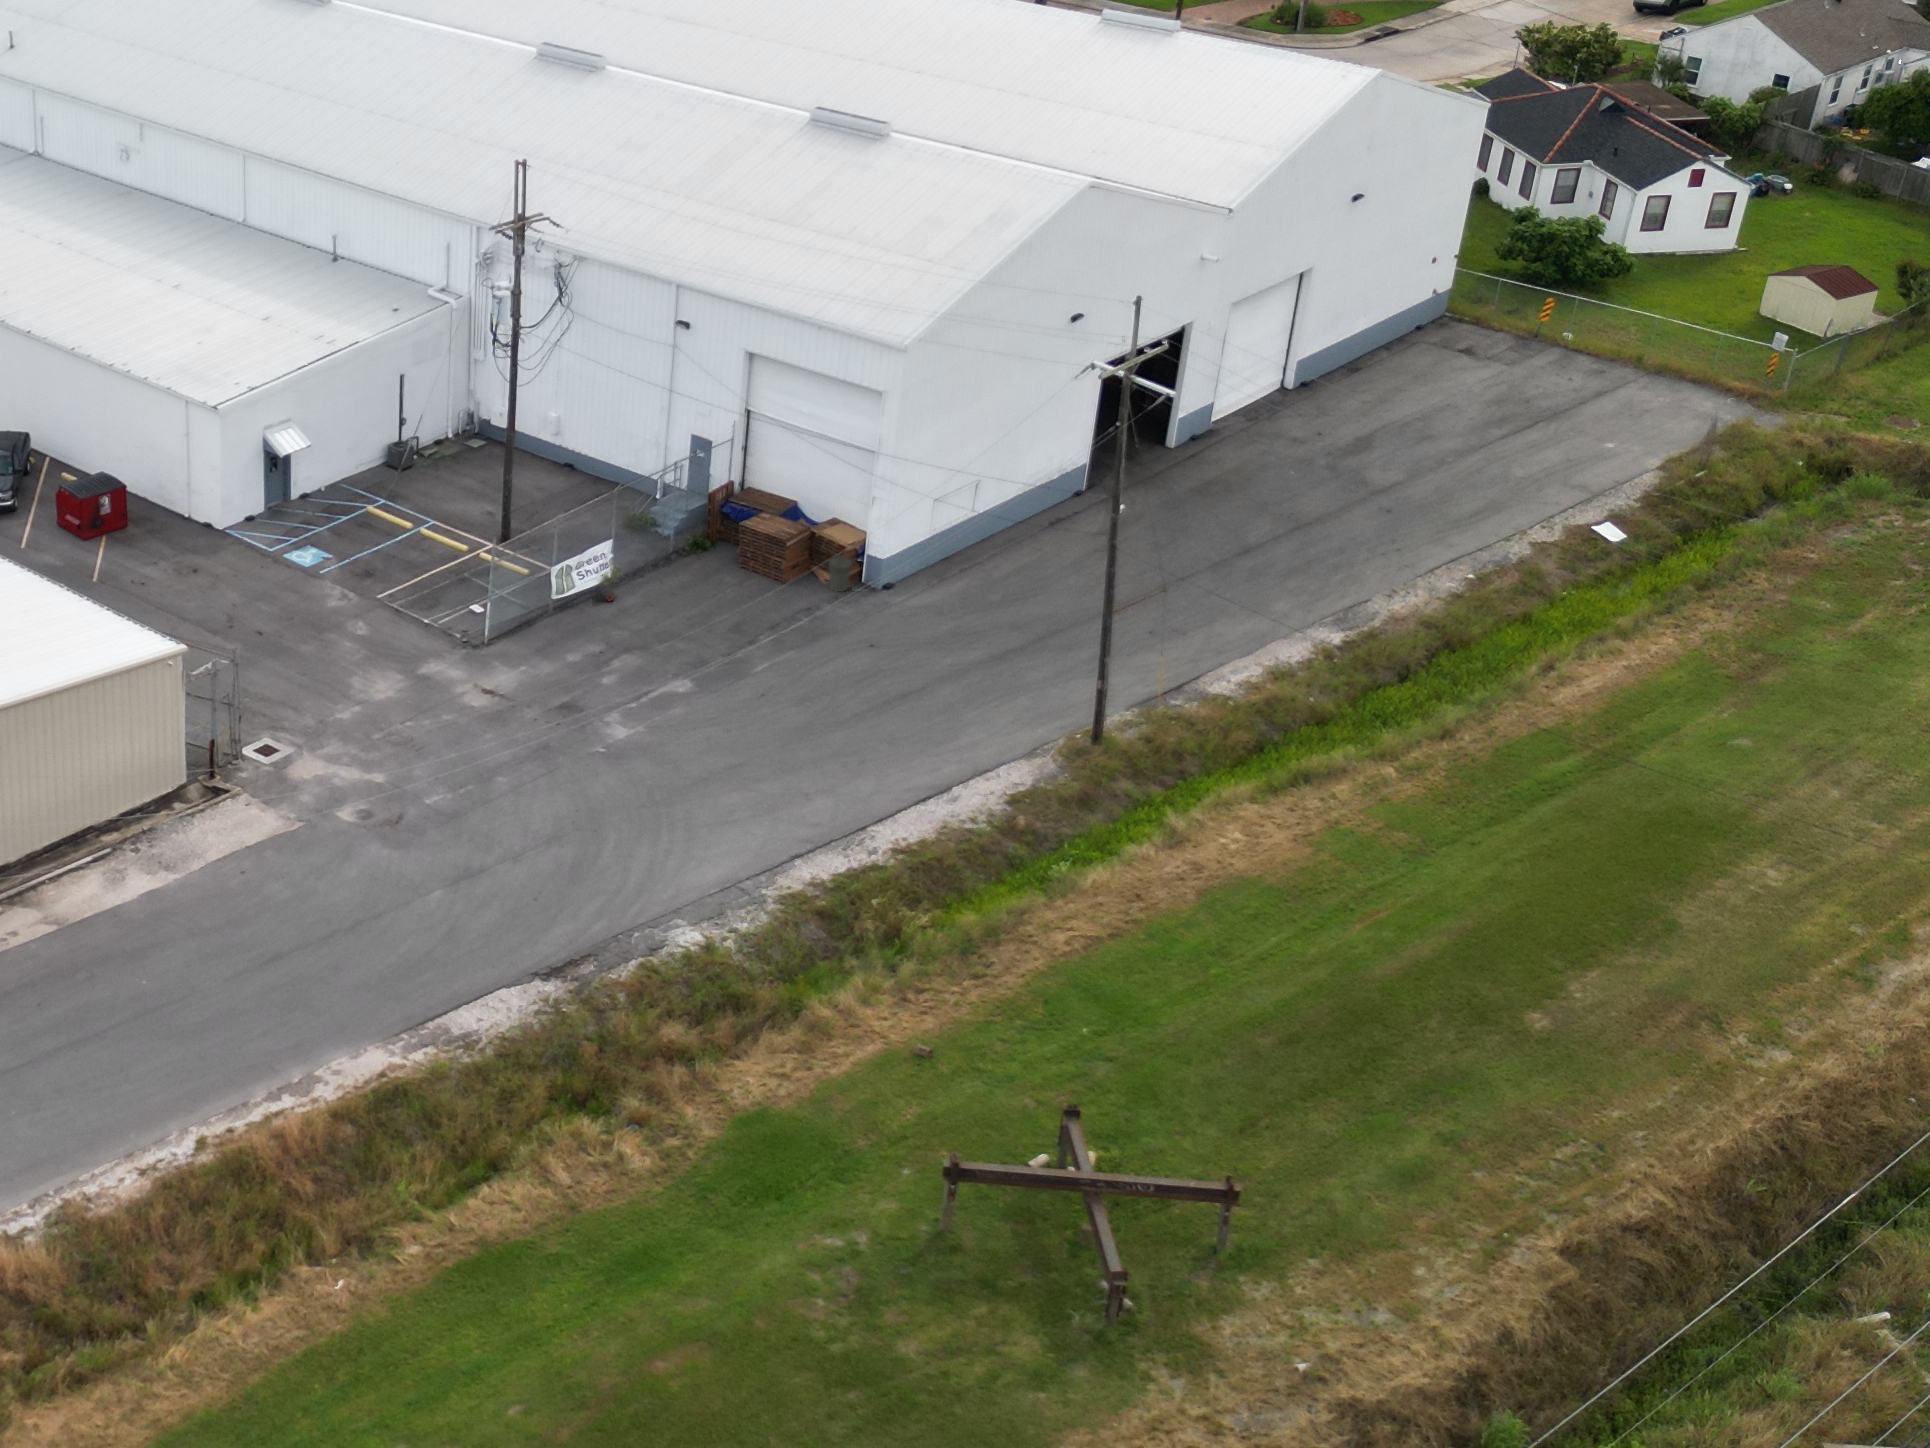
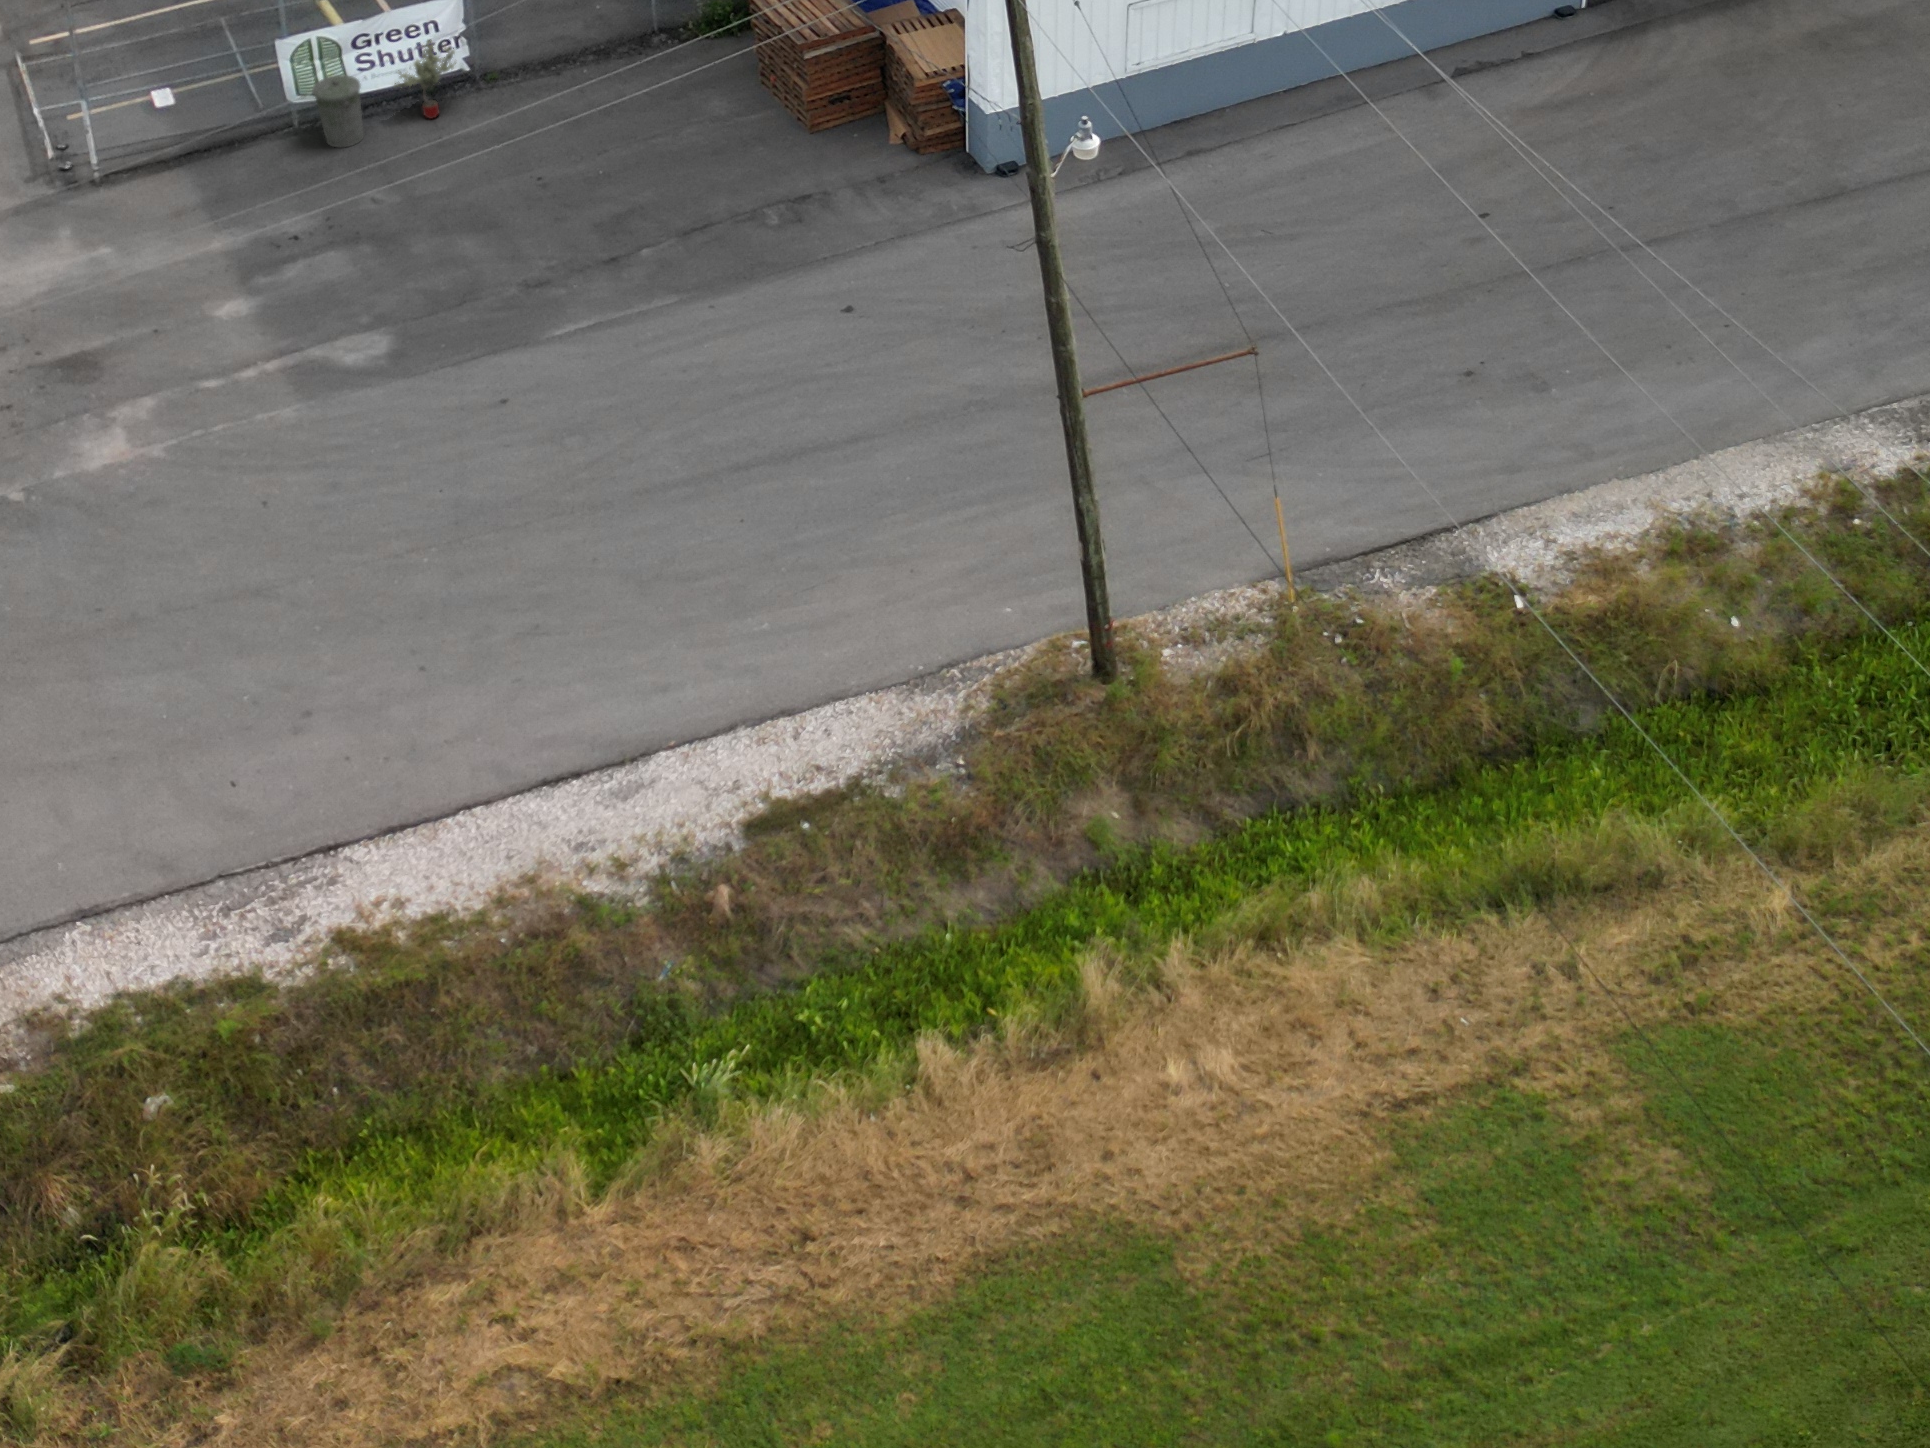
trash can: present [829,558,851,592] -> present [312,75,364,148]

